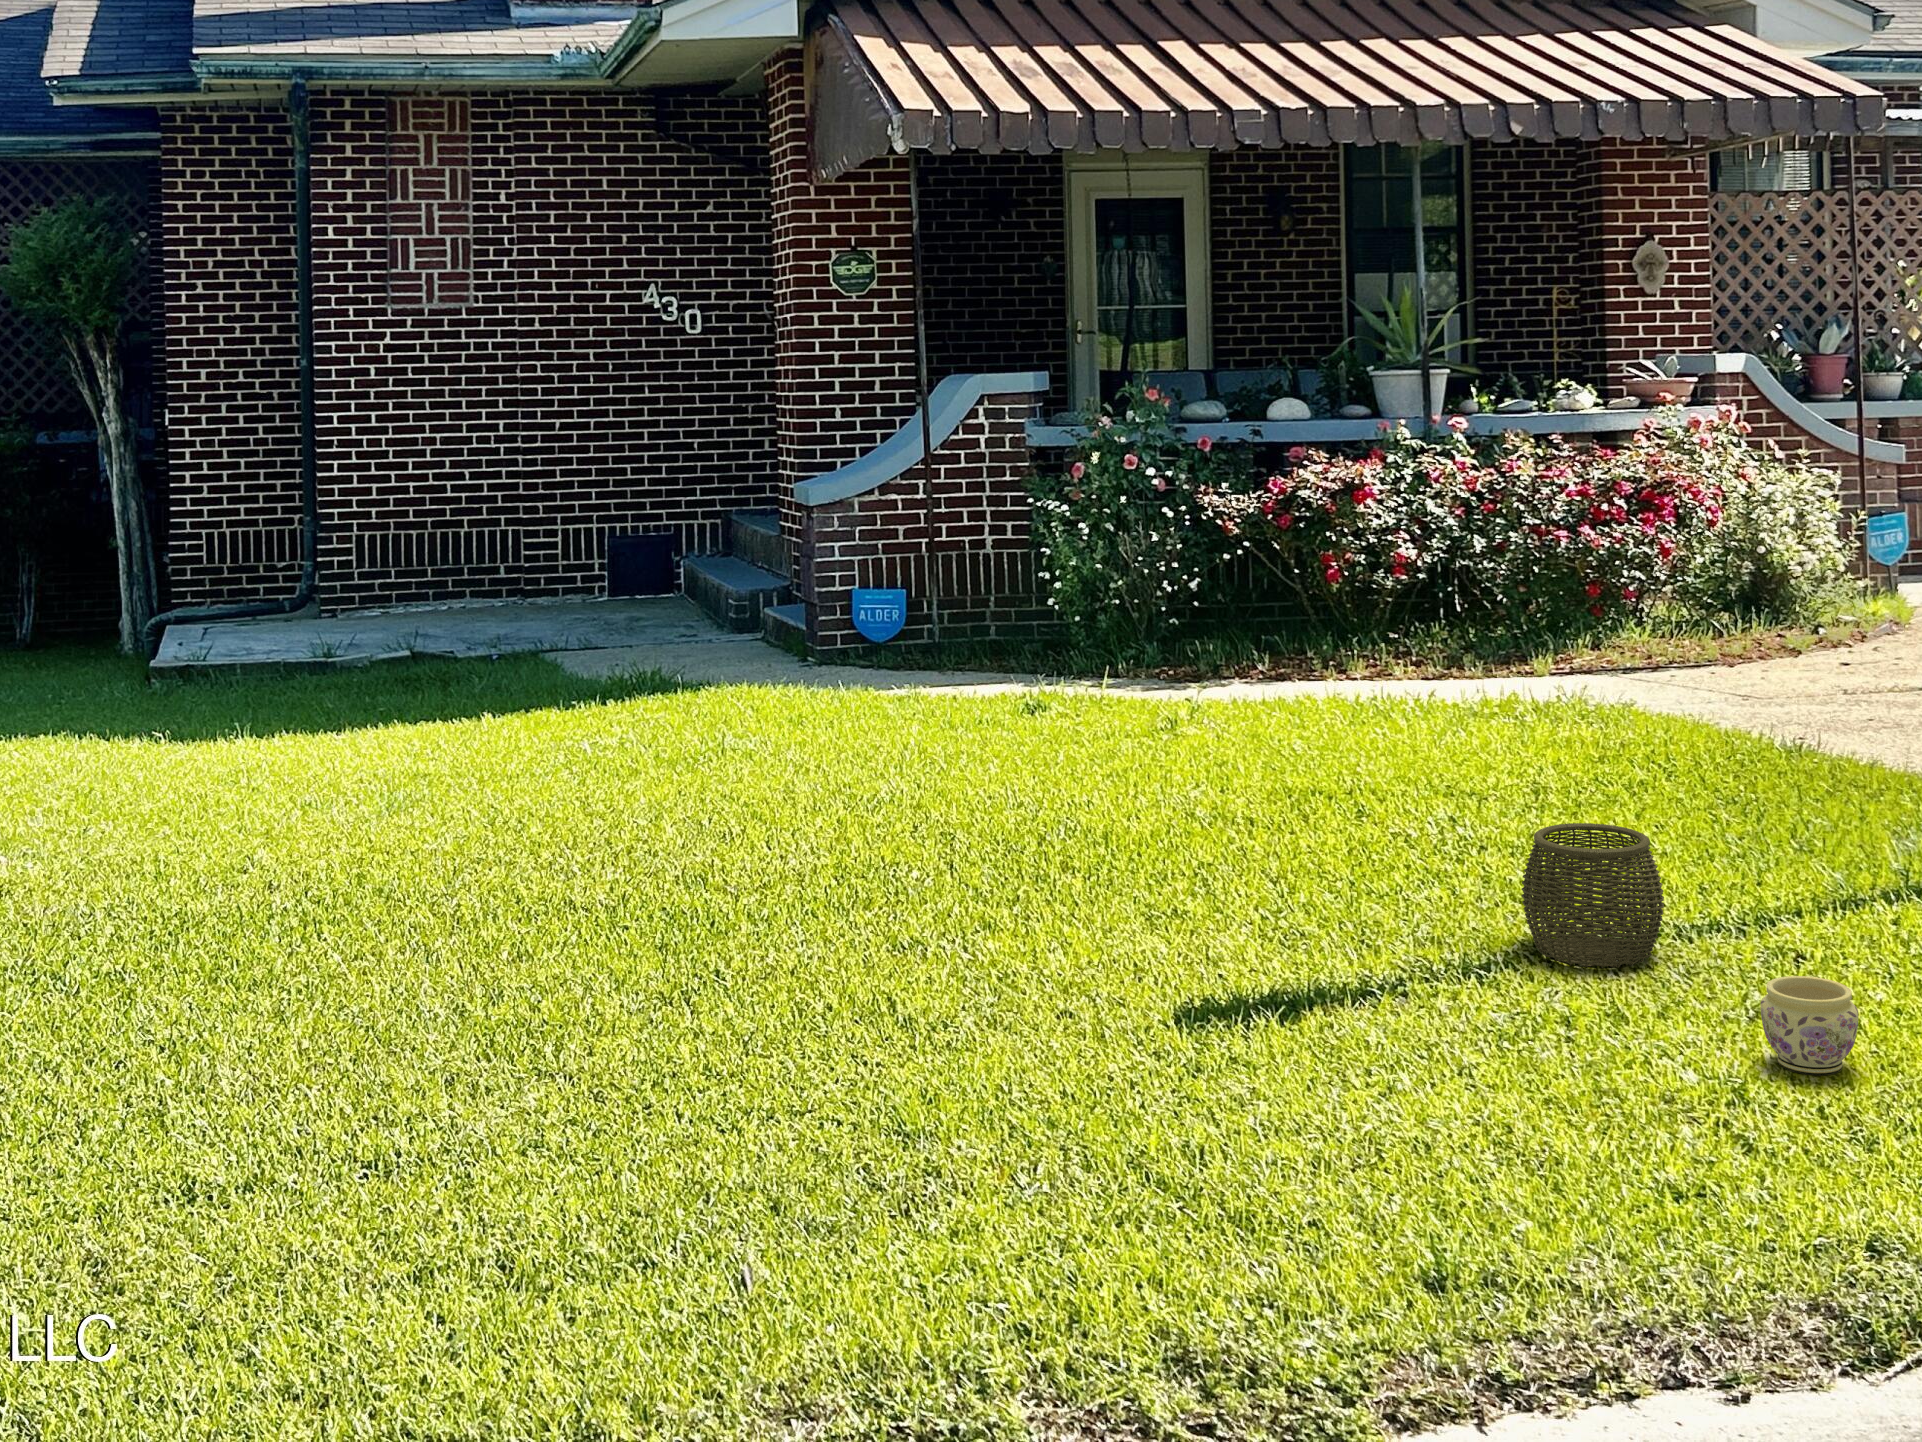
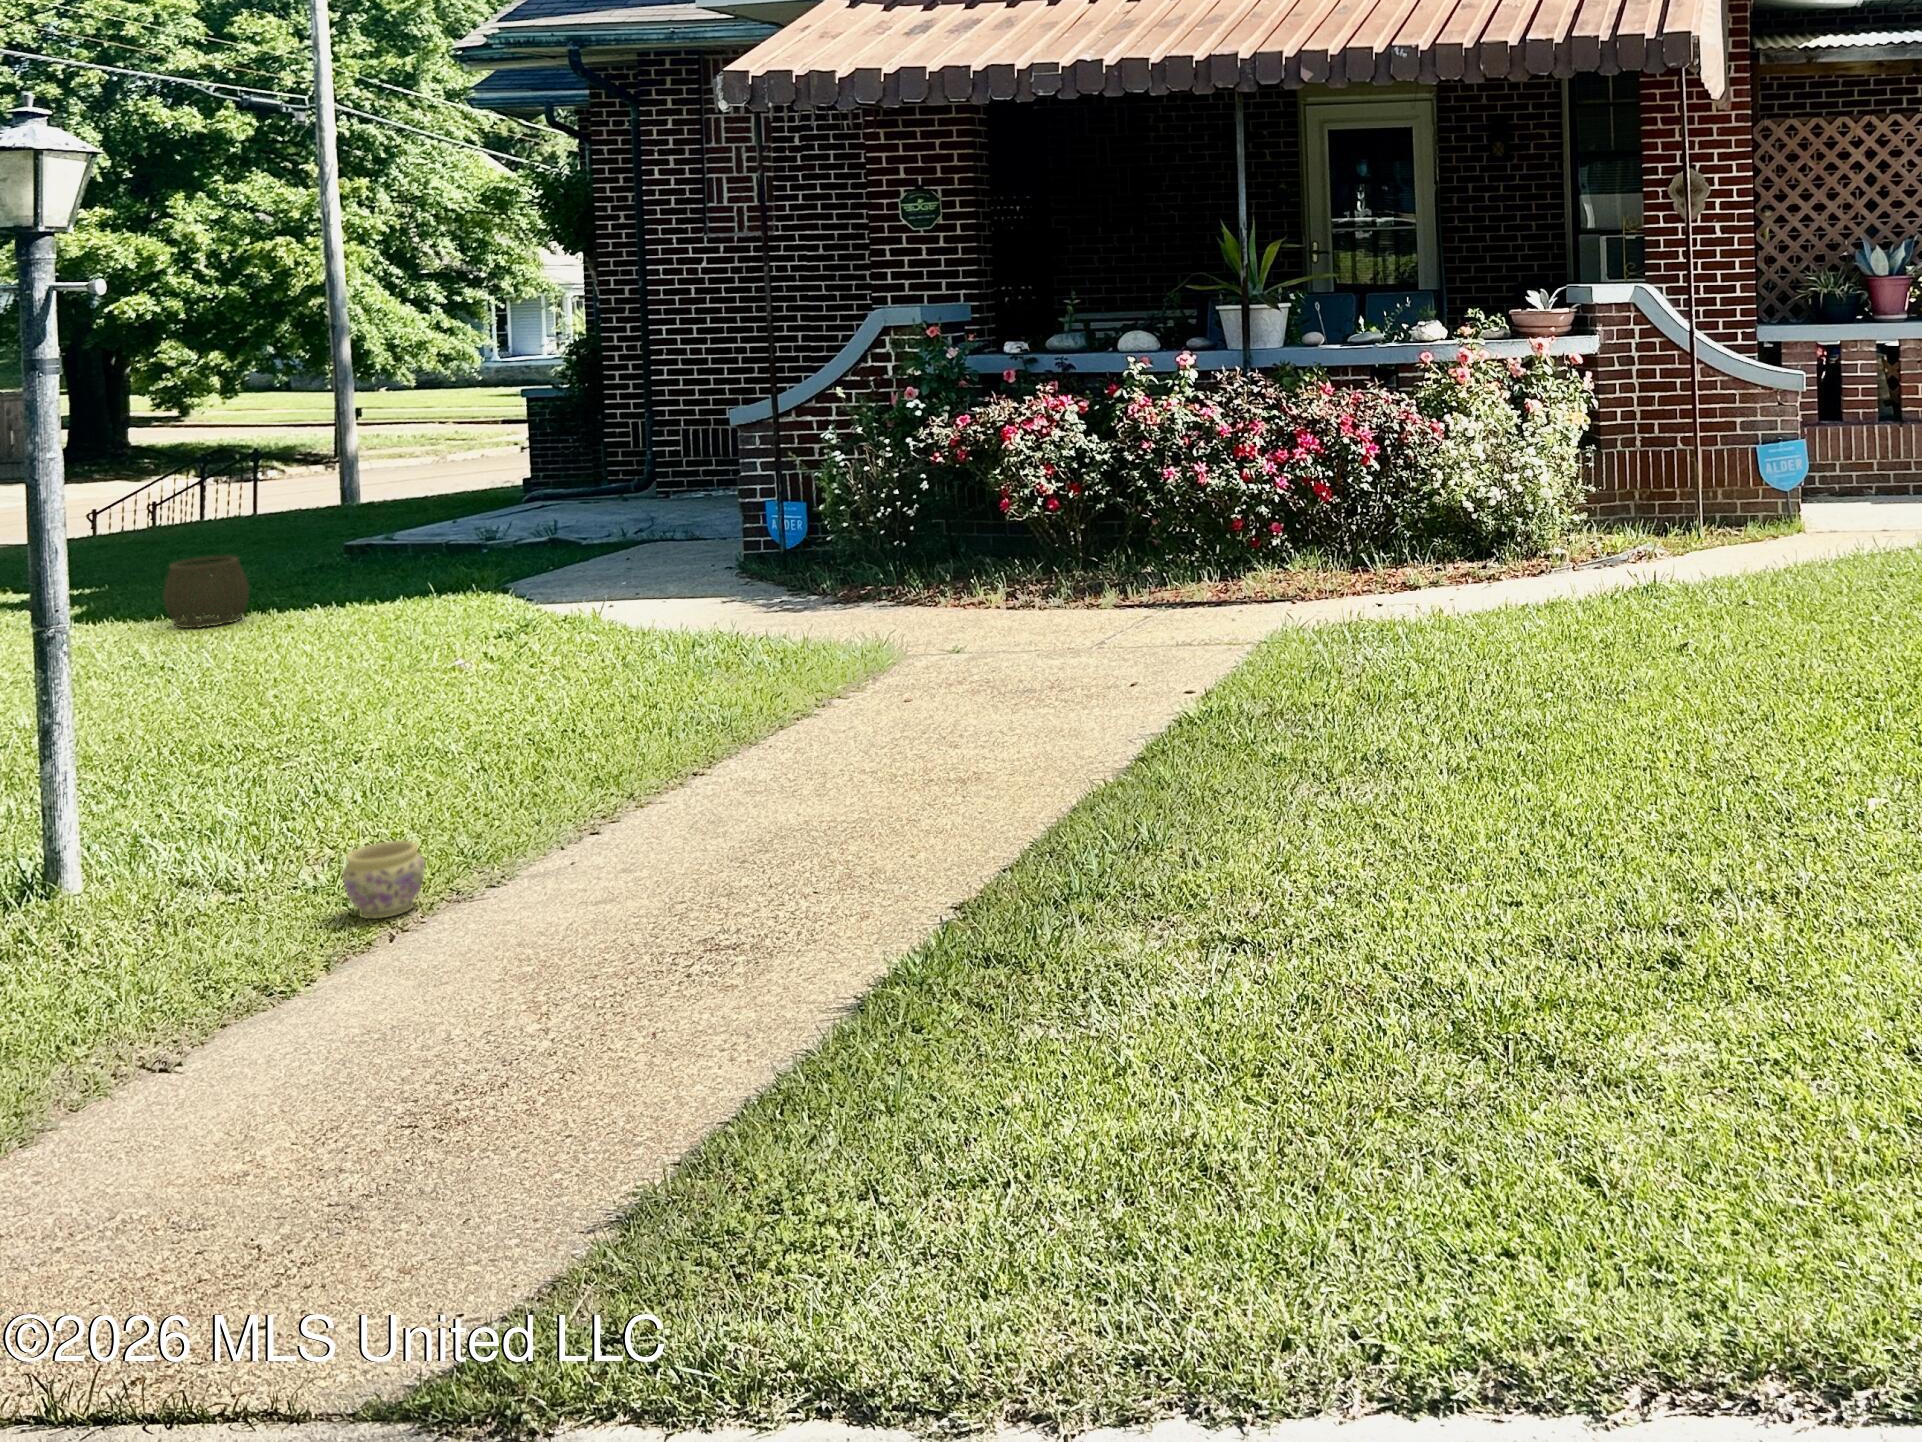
woven basket: present [1521,823,1664,968] -> present [164,556,249,628]

